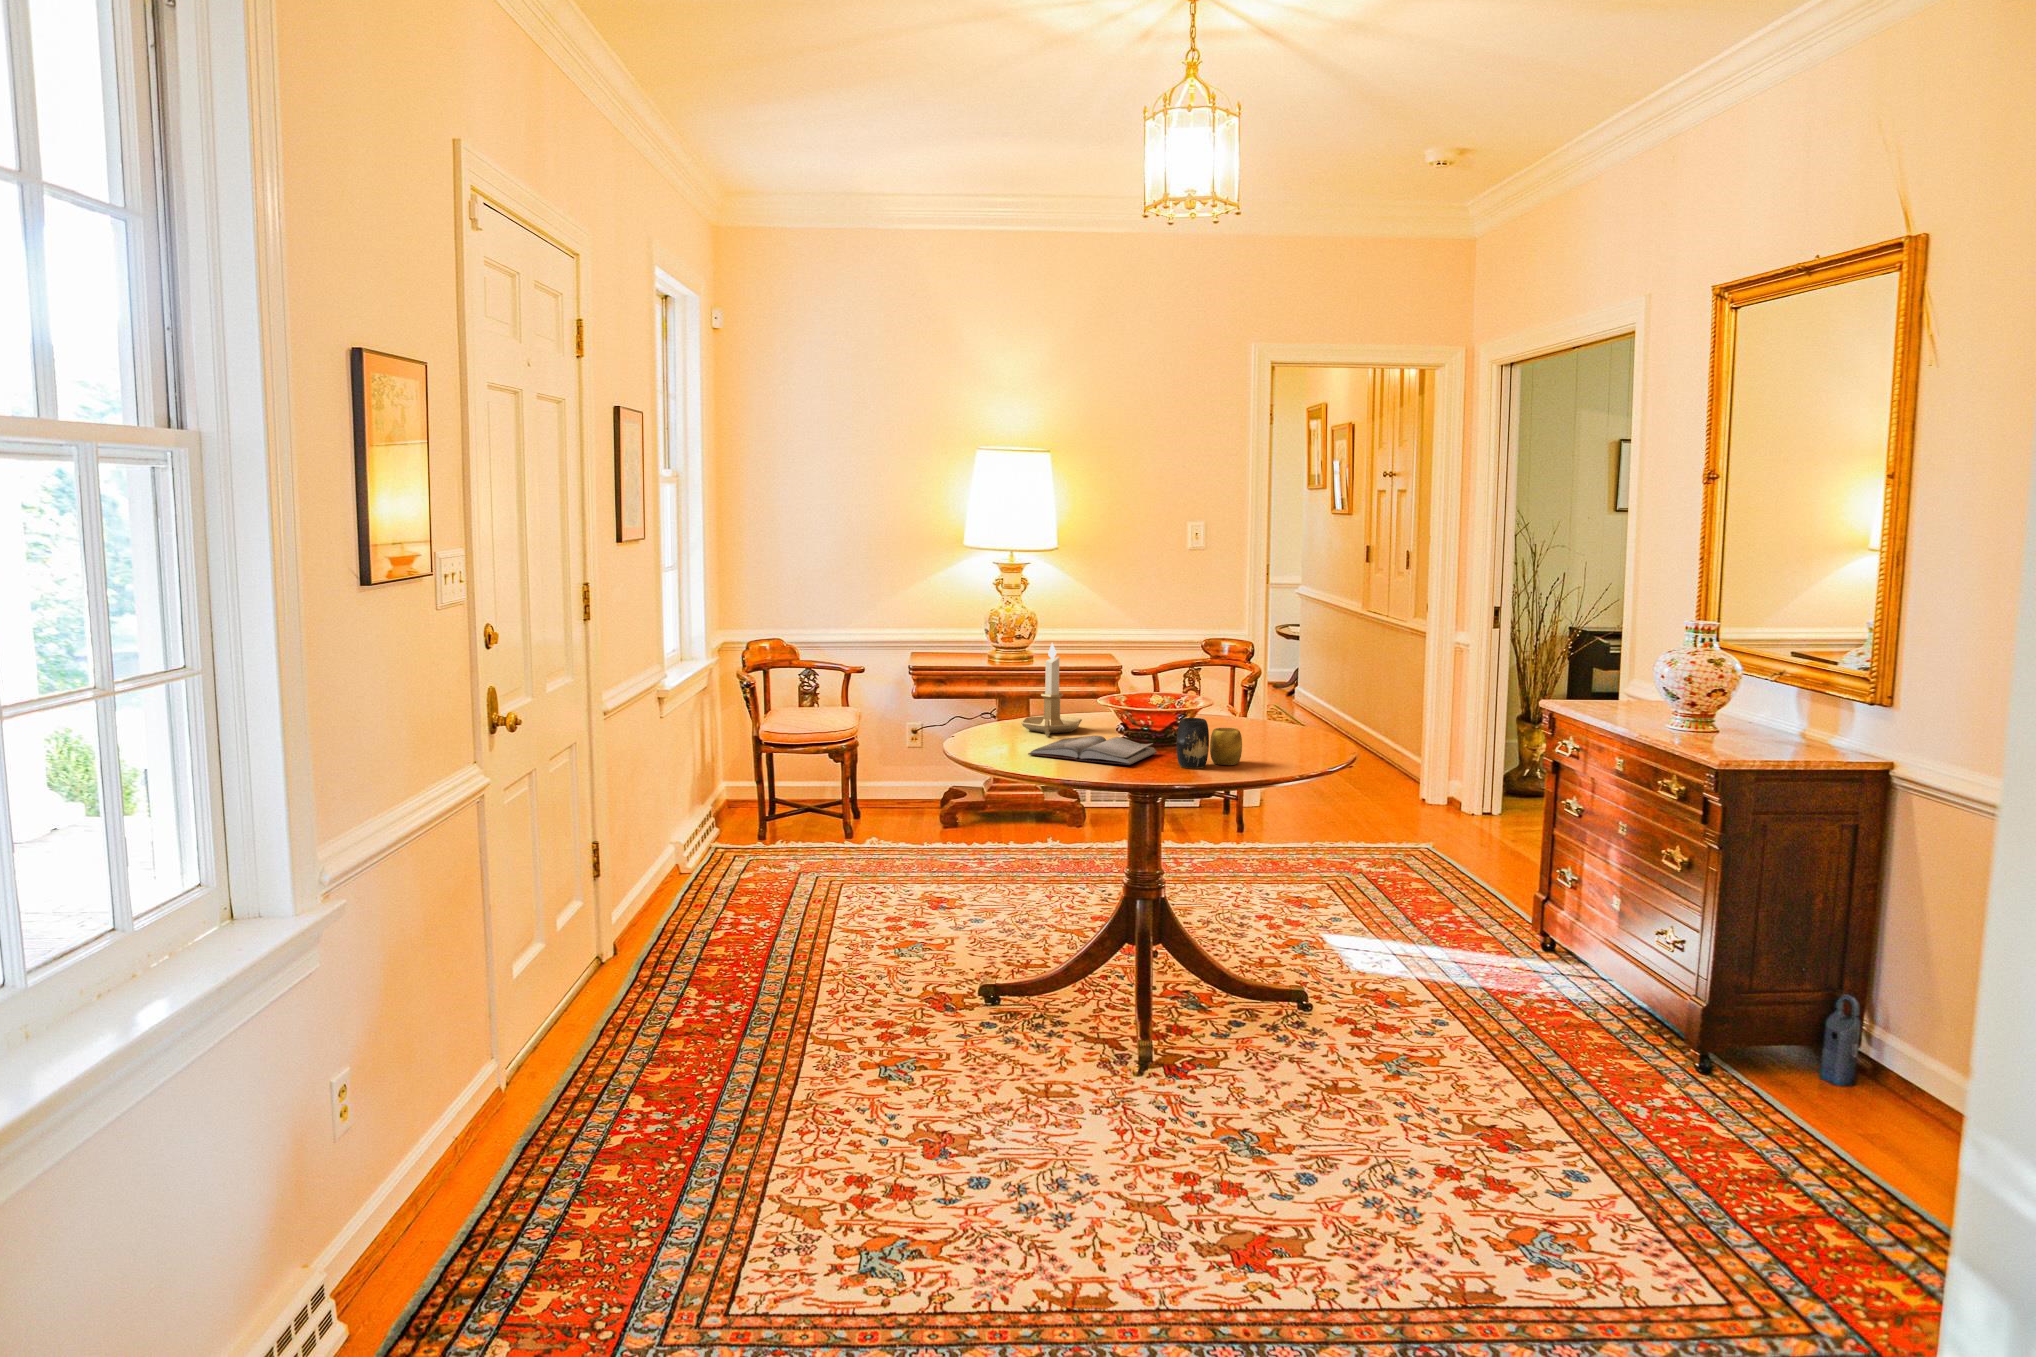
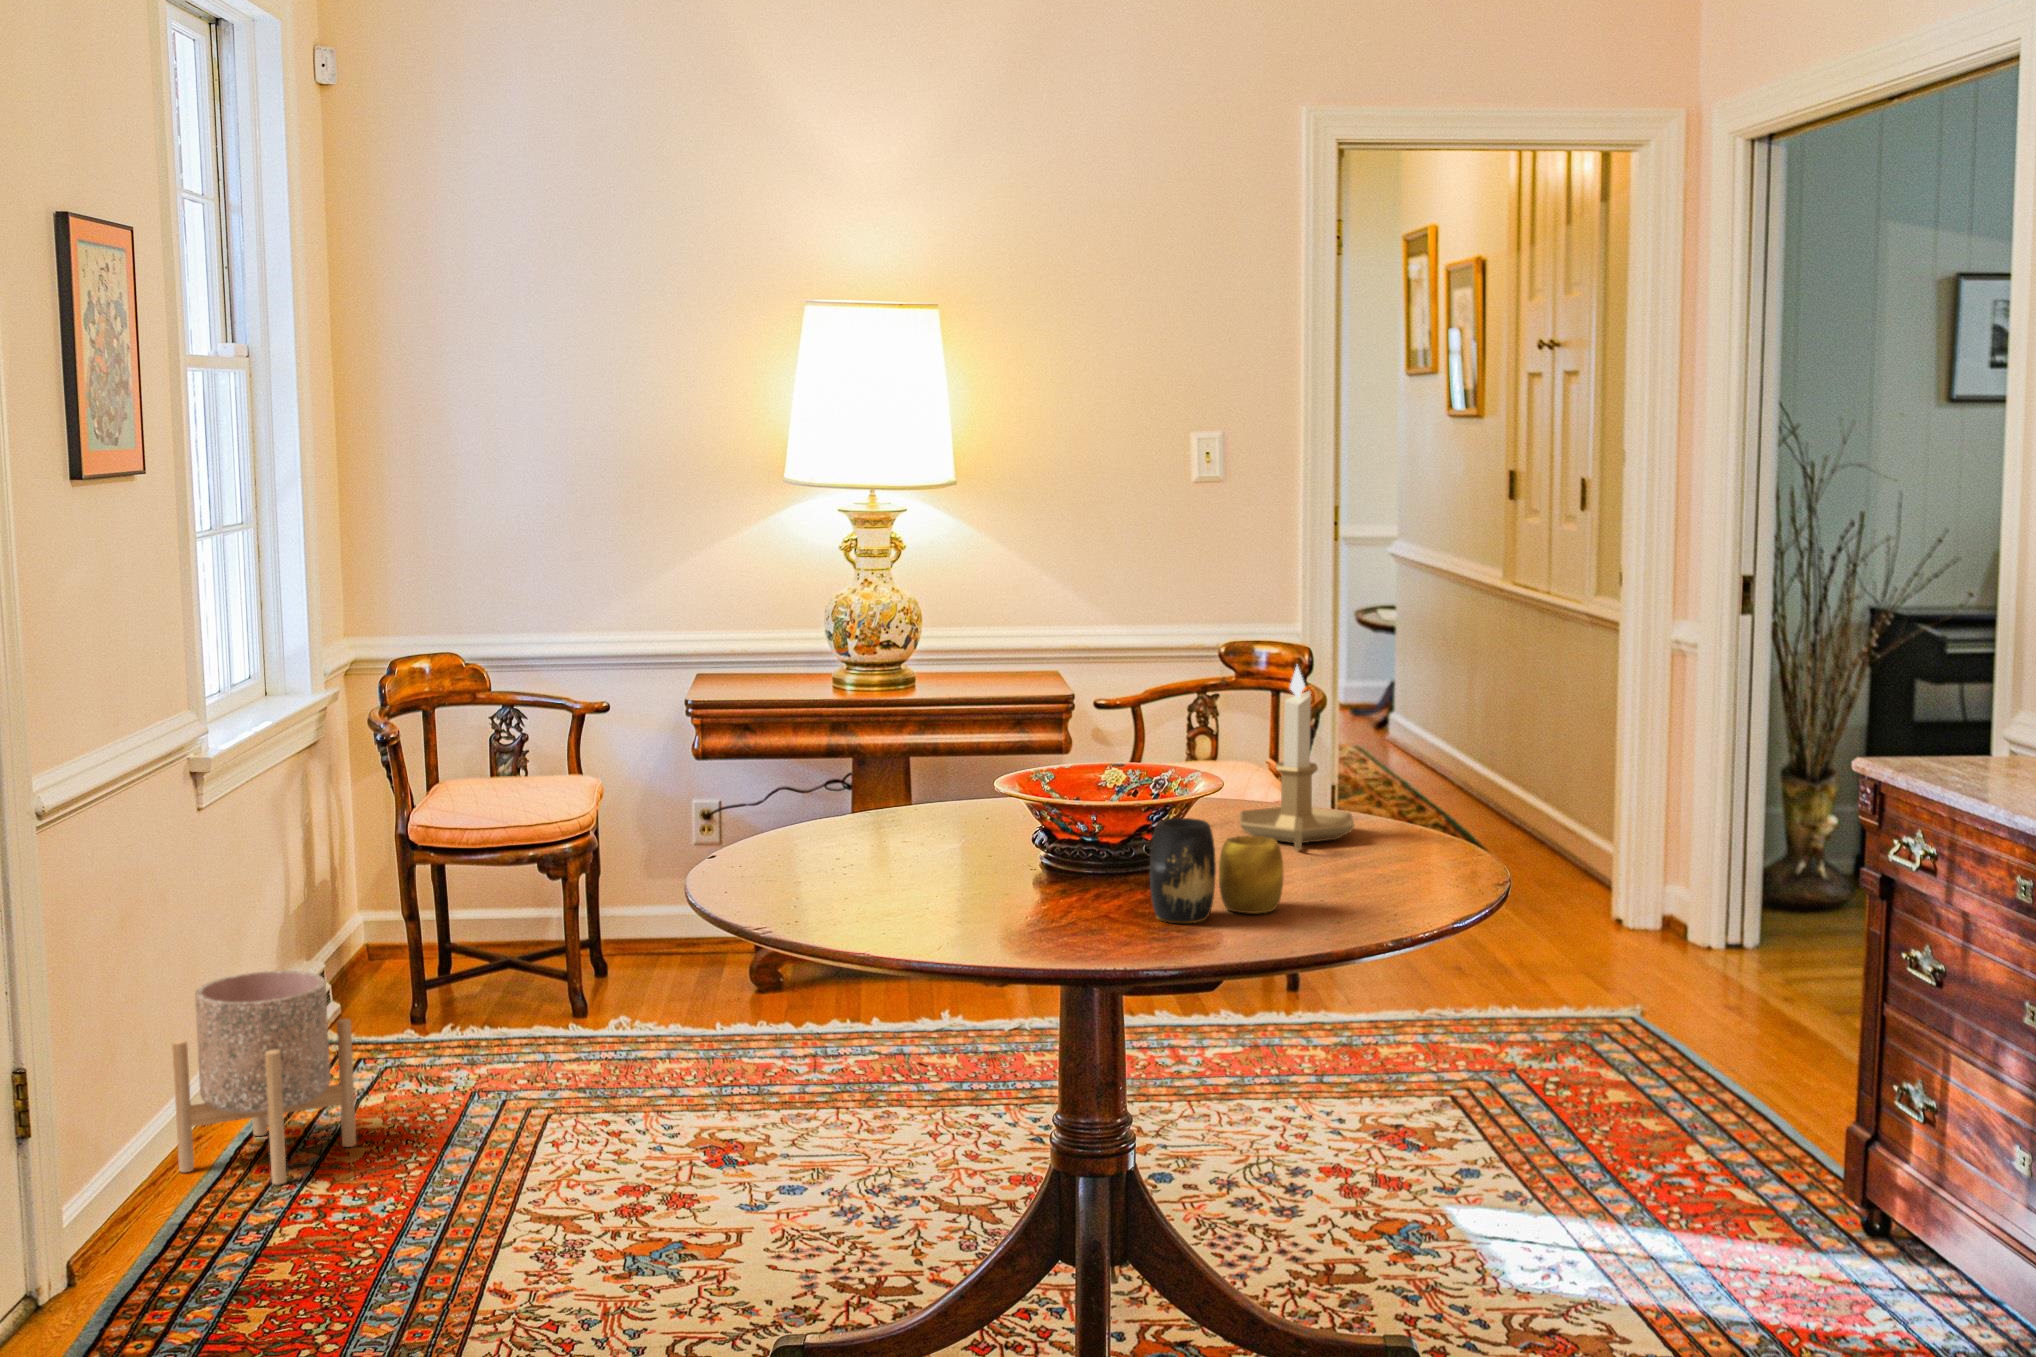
candlestick: present [1021,643,1082,736] -> present [1240,666,1354,850]
hardback book: present [1028,736,1157,765] -> none [849,852,1114,919]
planter: none [655,803,745,913] -> present [172,971,356,1185]

